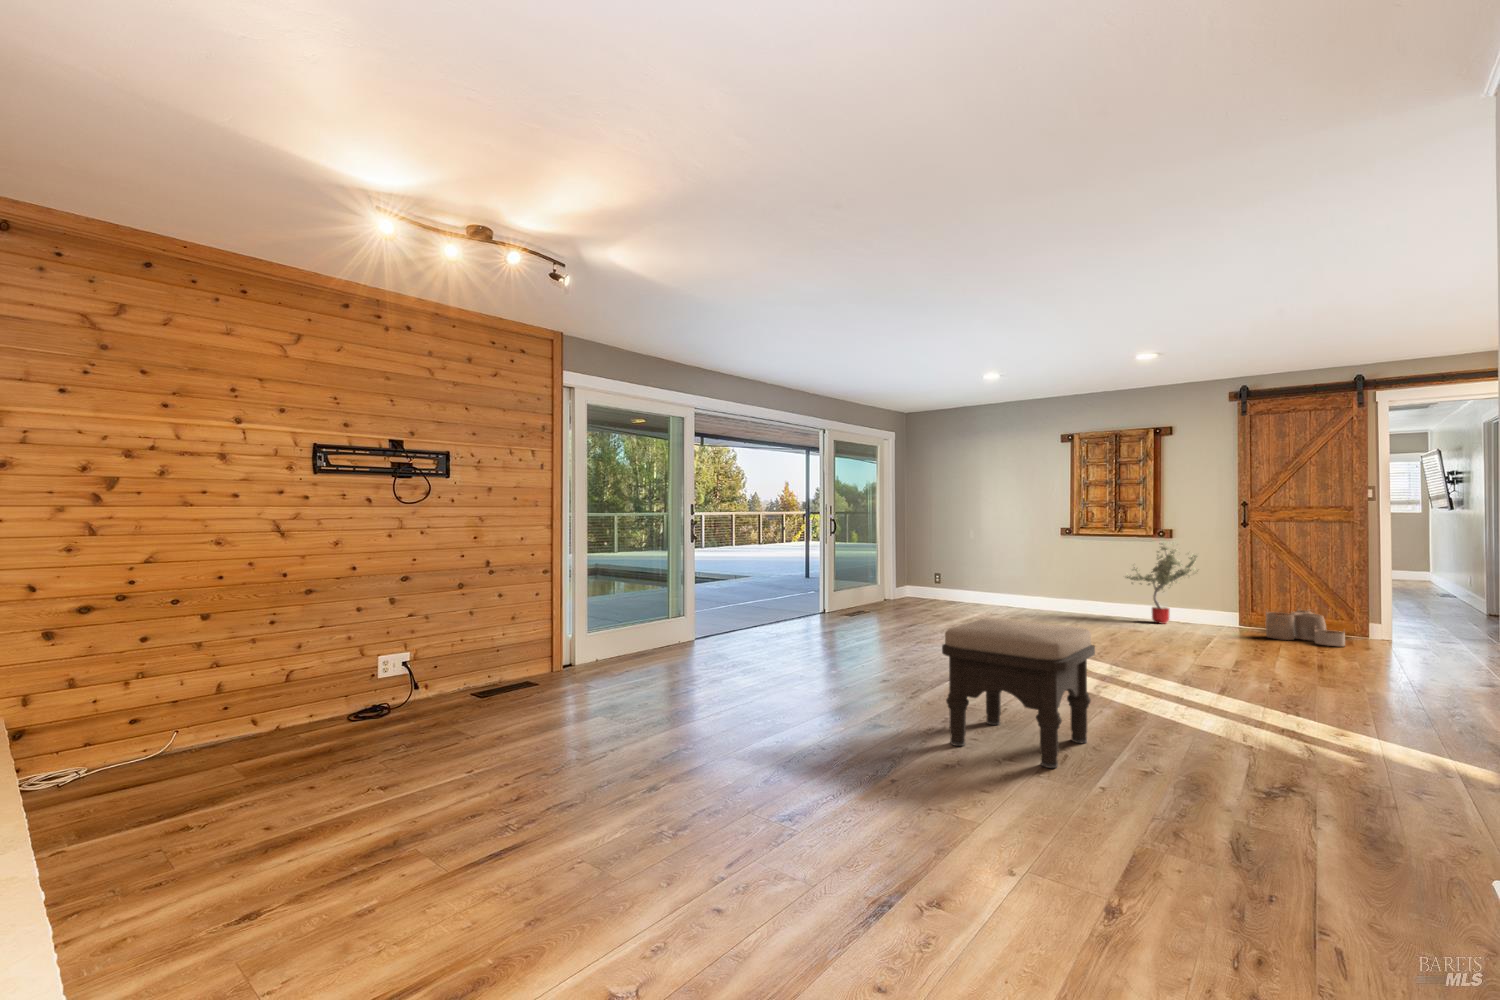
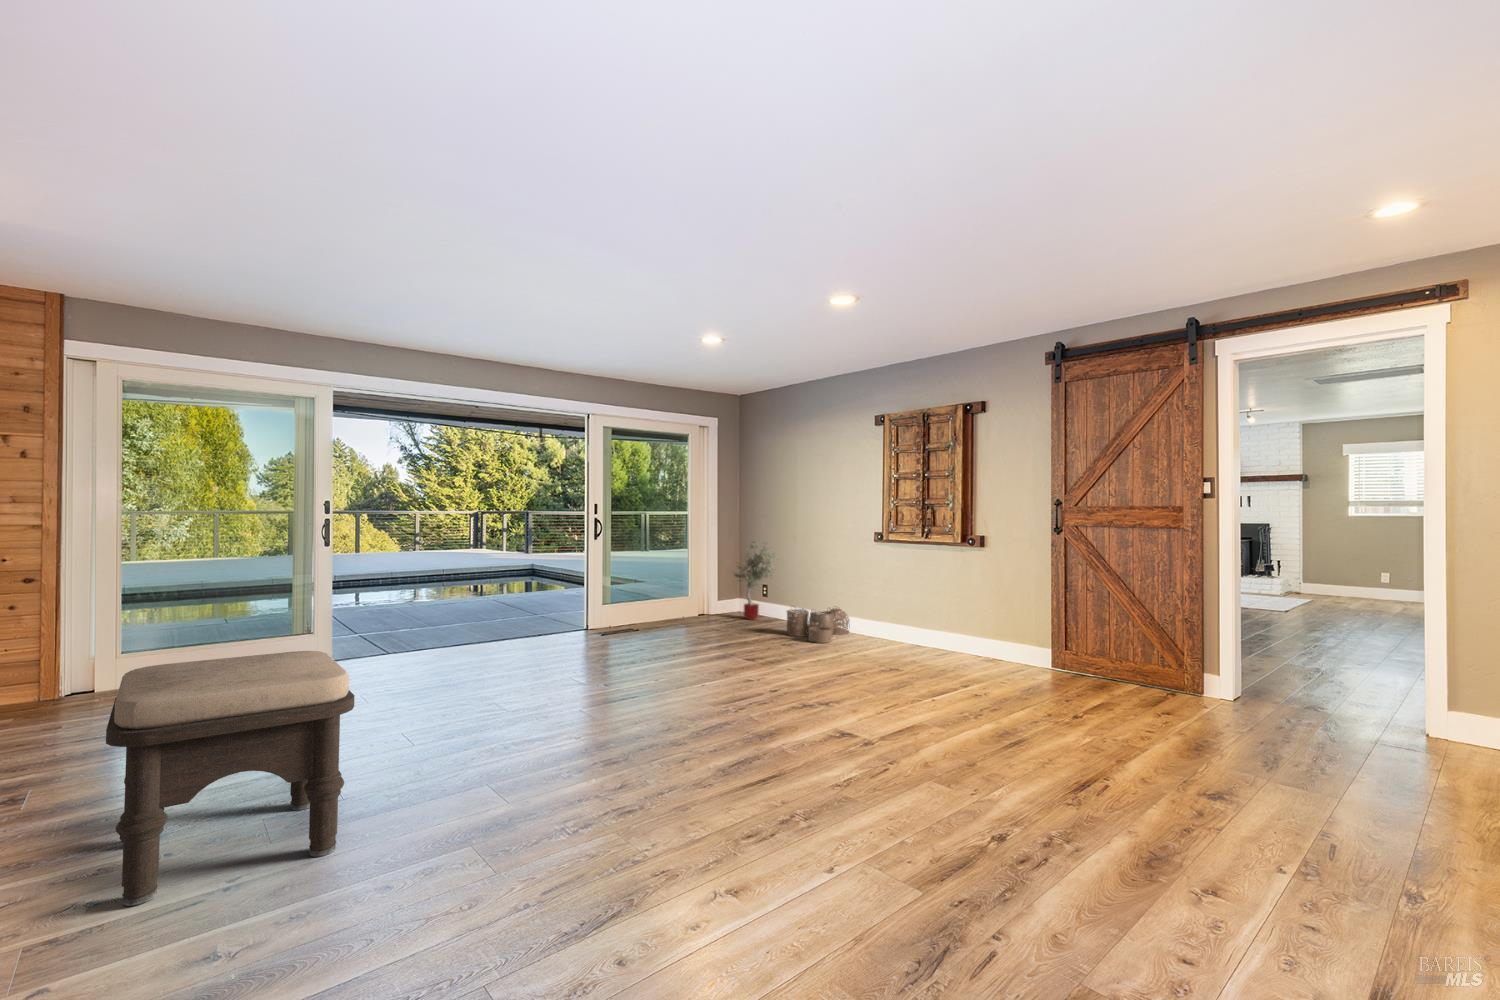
potted tree: present [1126,544,1197,624] -> present [734,541,774,620]
woven basket: present [1266,609,1345,646] -> present [787,608,850,643]

